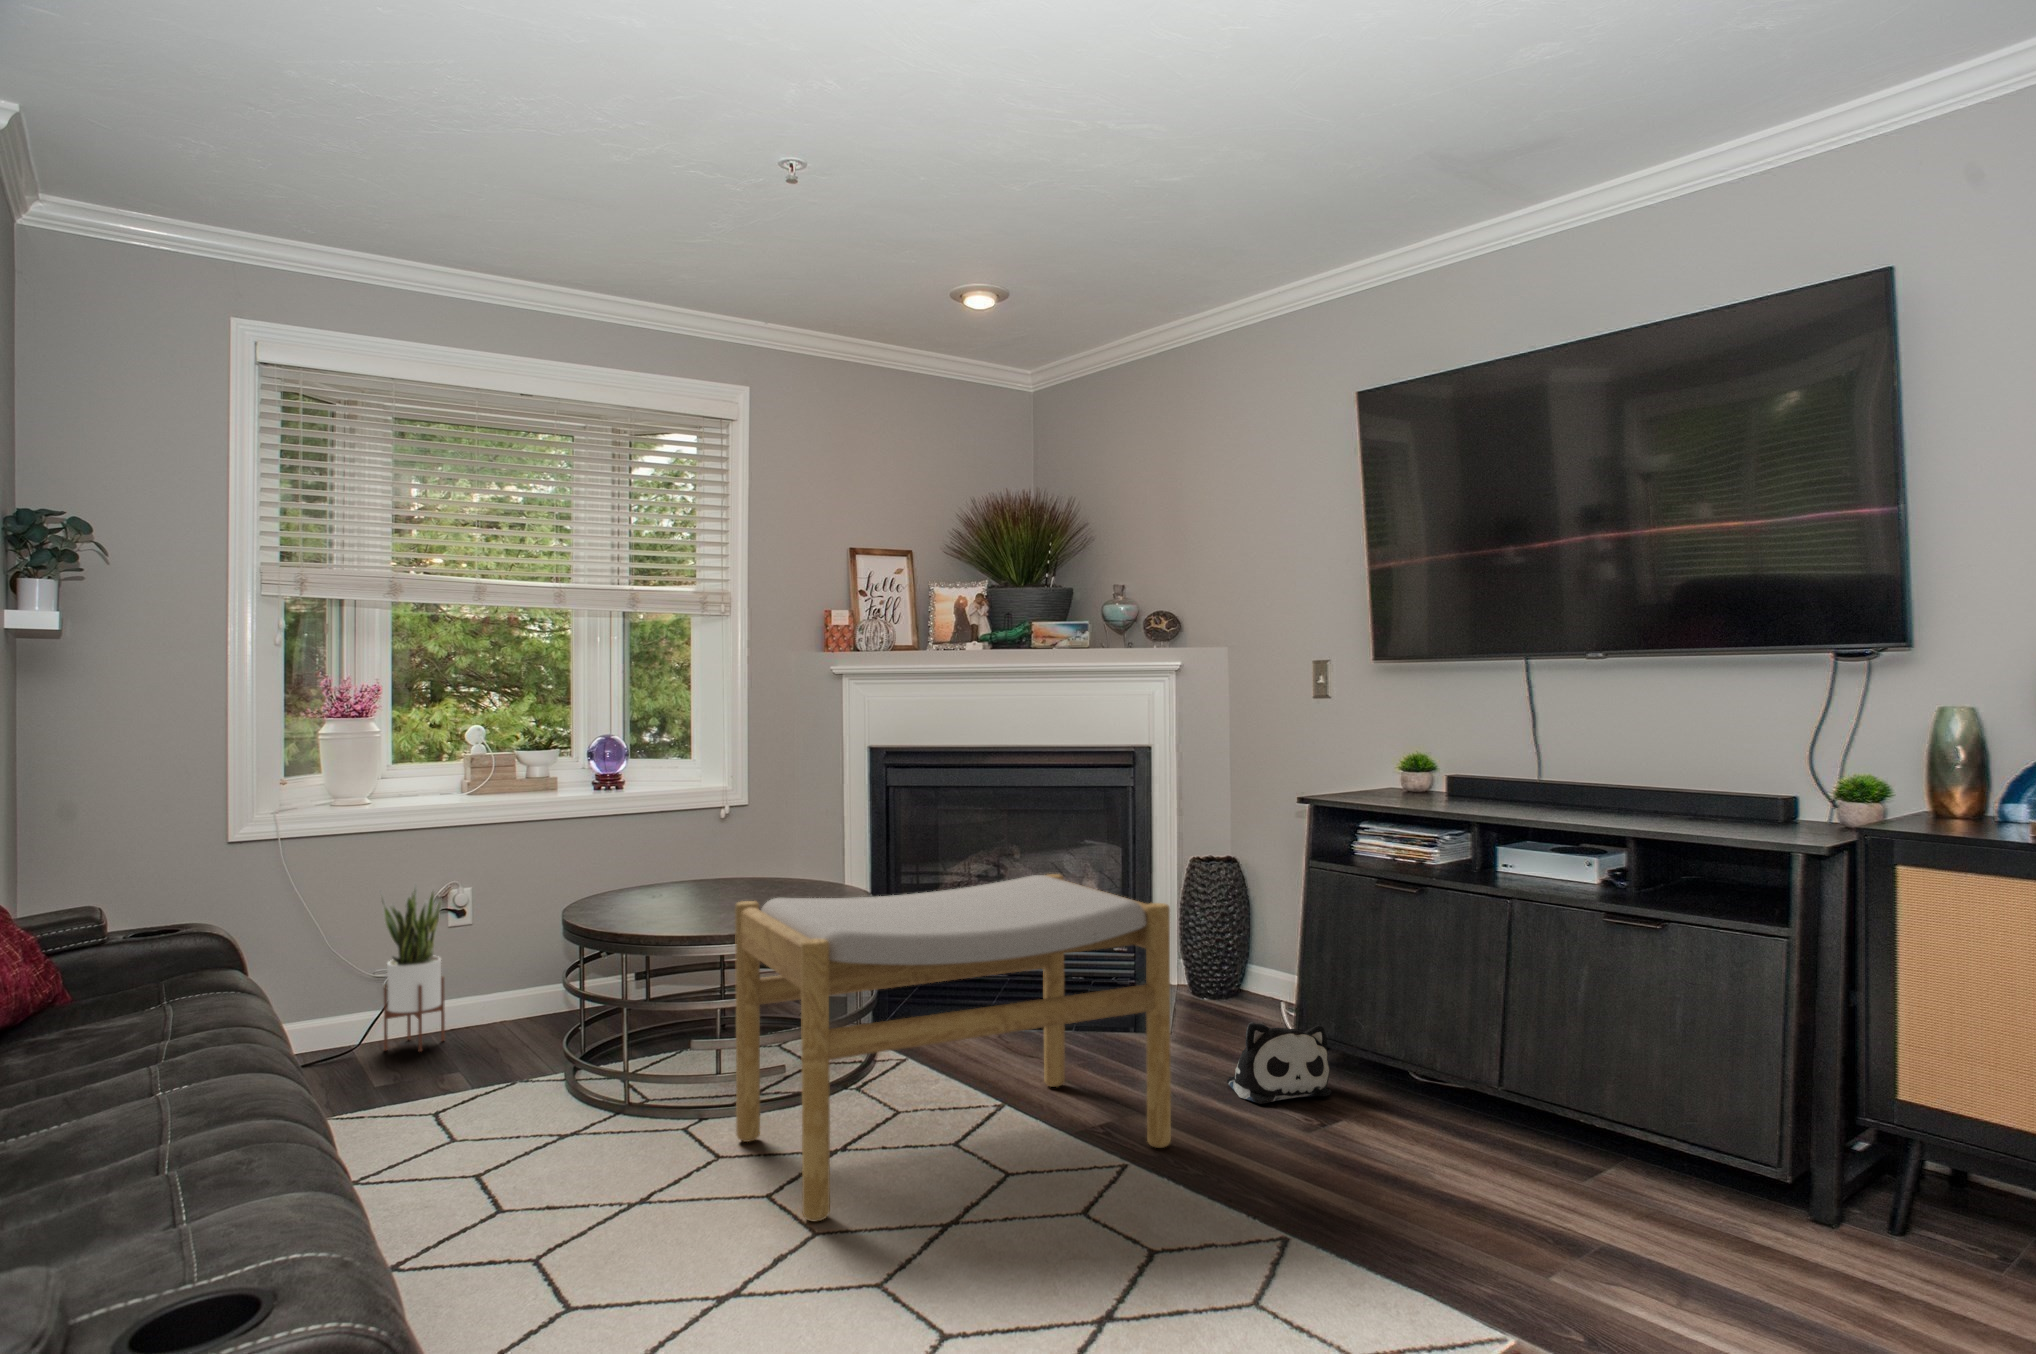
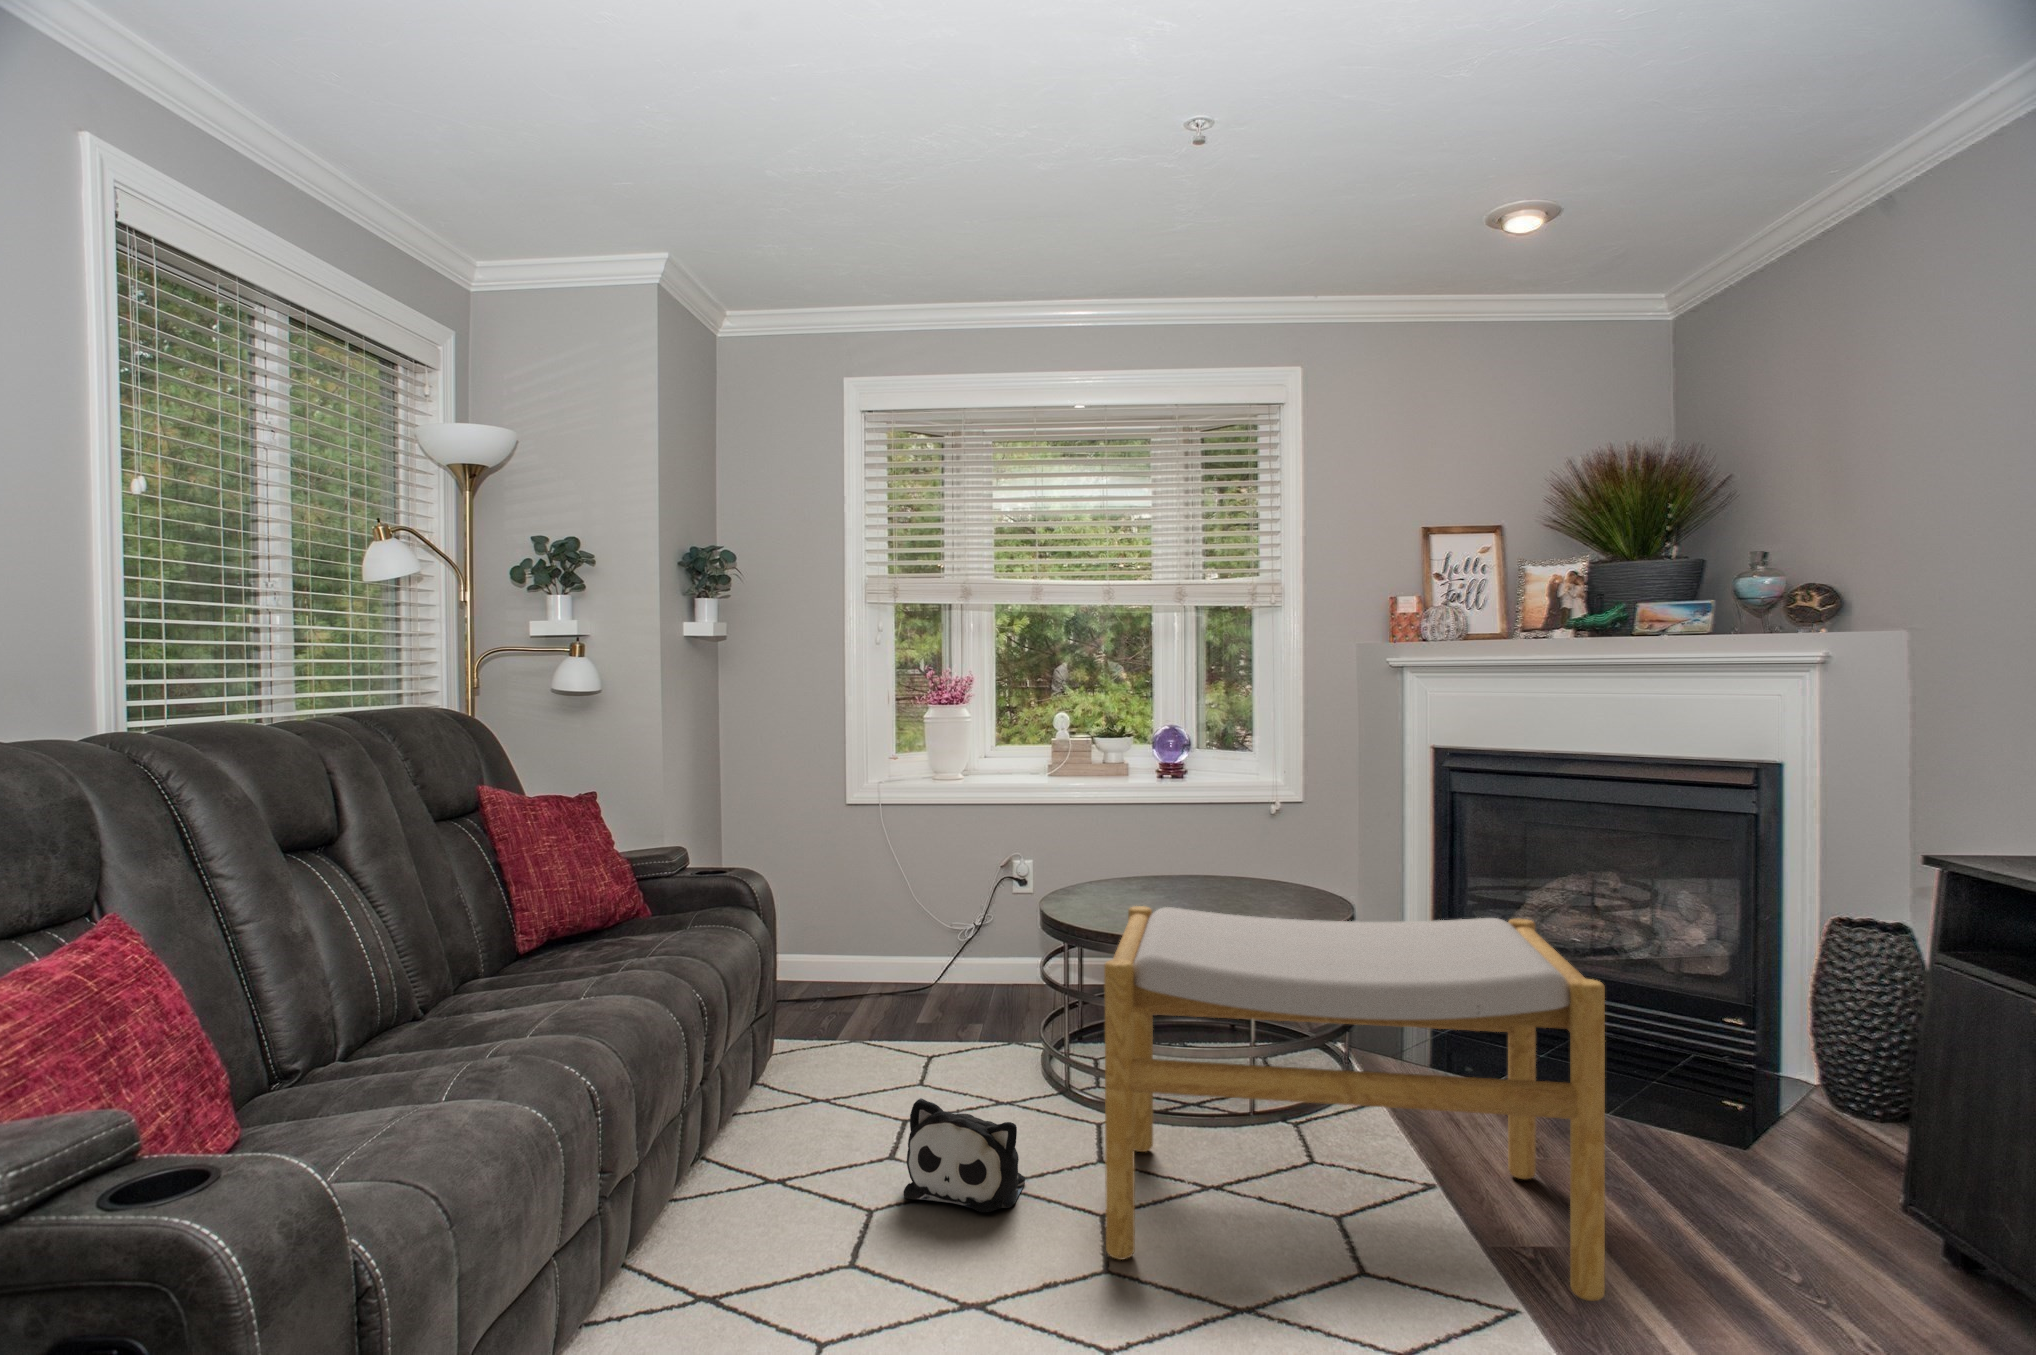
potted plant: present [379,883,445,1051] -> none [947,848,1005,996]
plush toy: present [1227,1022,1331,1104] -> present [903,1098,1025,1212]

